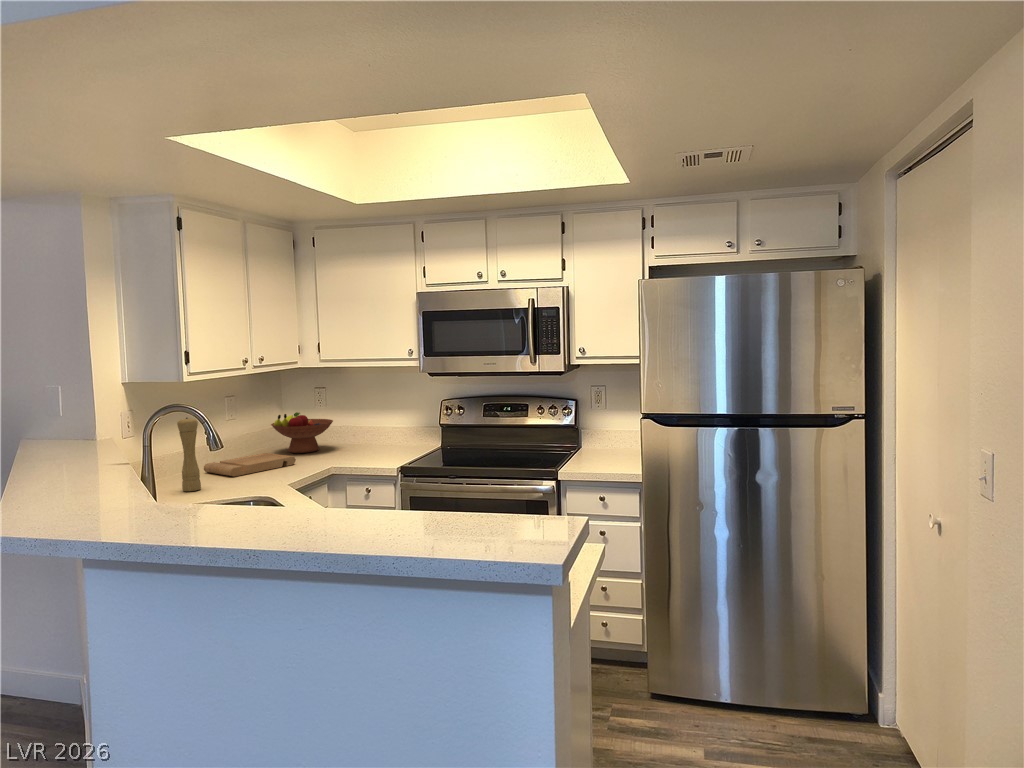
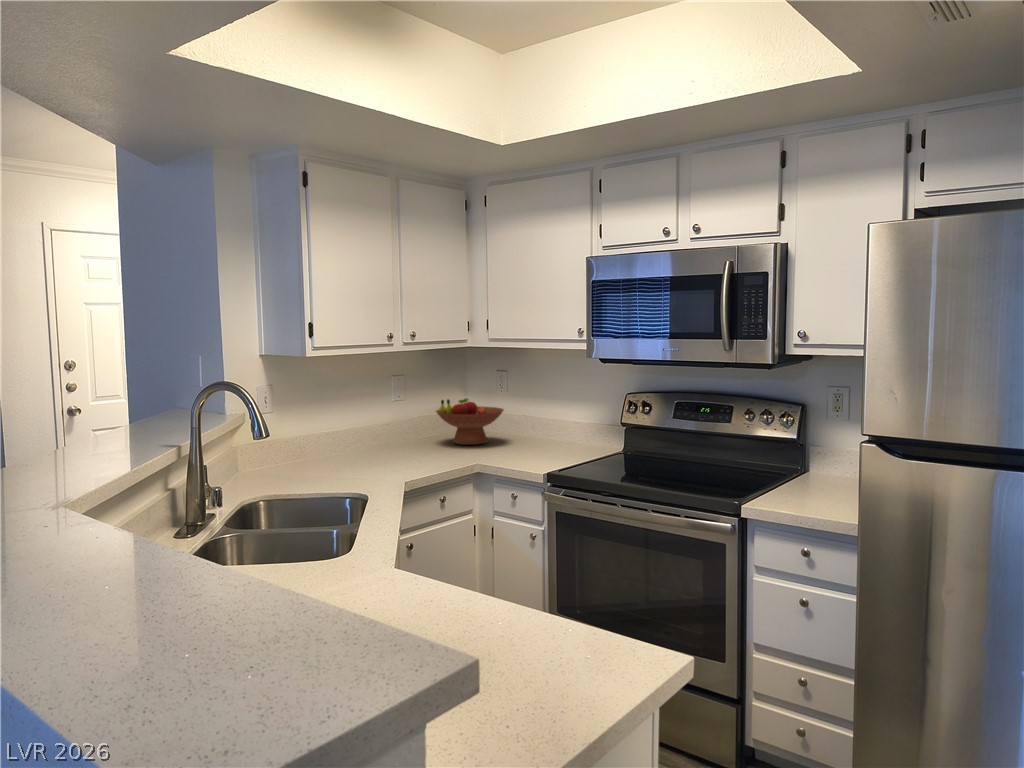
pepper mill: present [177,418,201,491] -> none [293,396,316,478]
cutting board: present [204,453,295,477] -> none [345,442,442,466]

